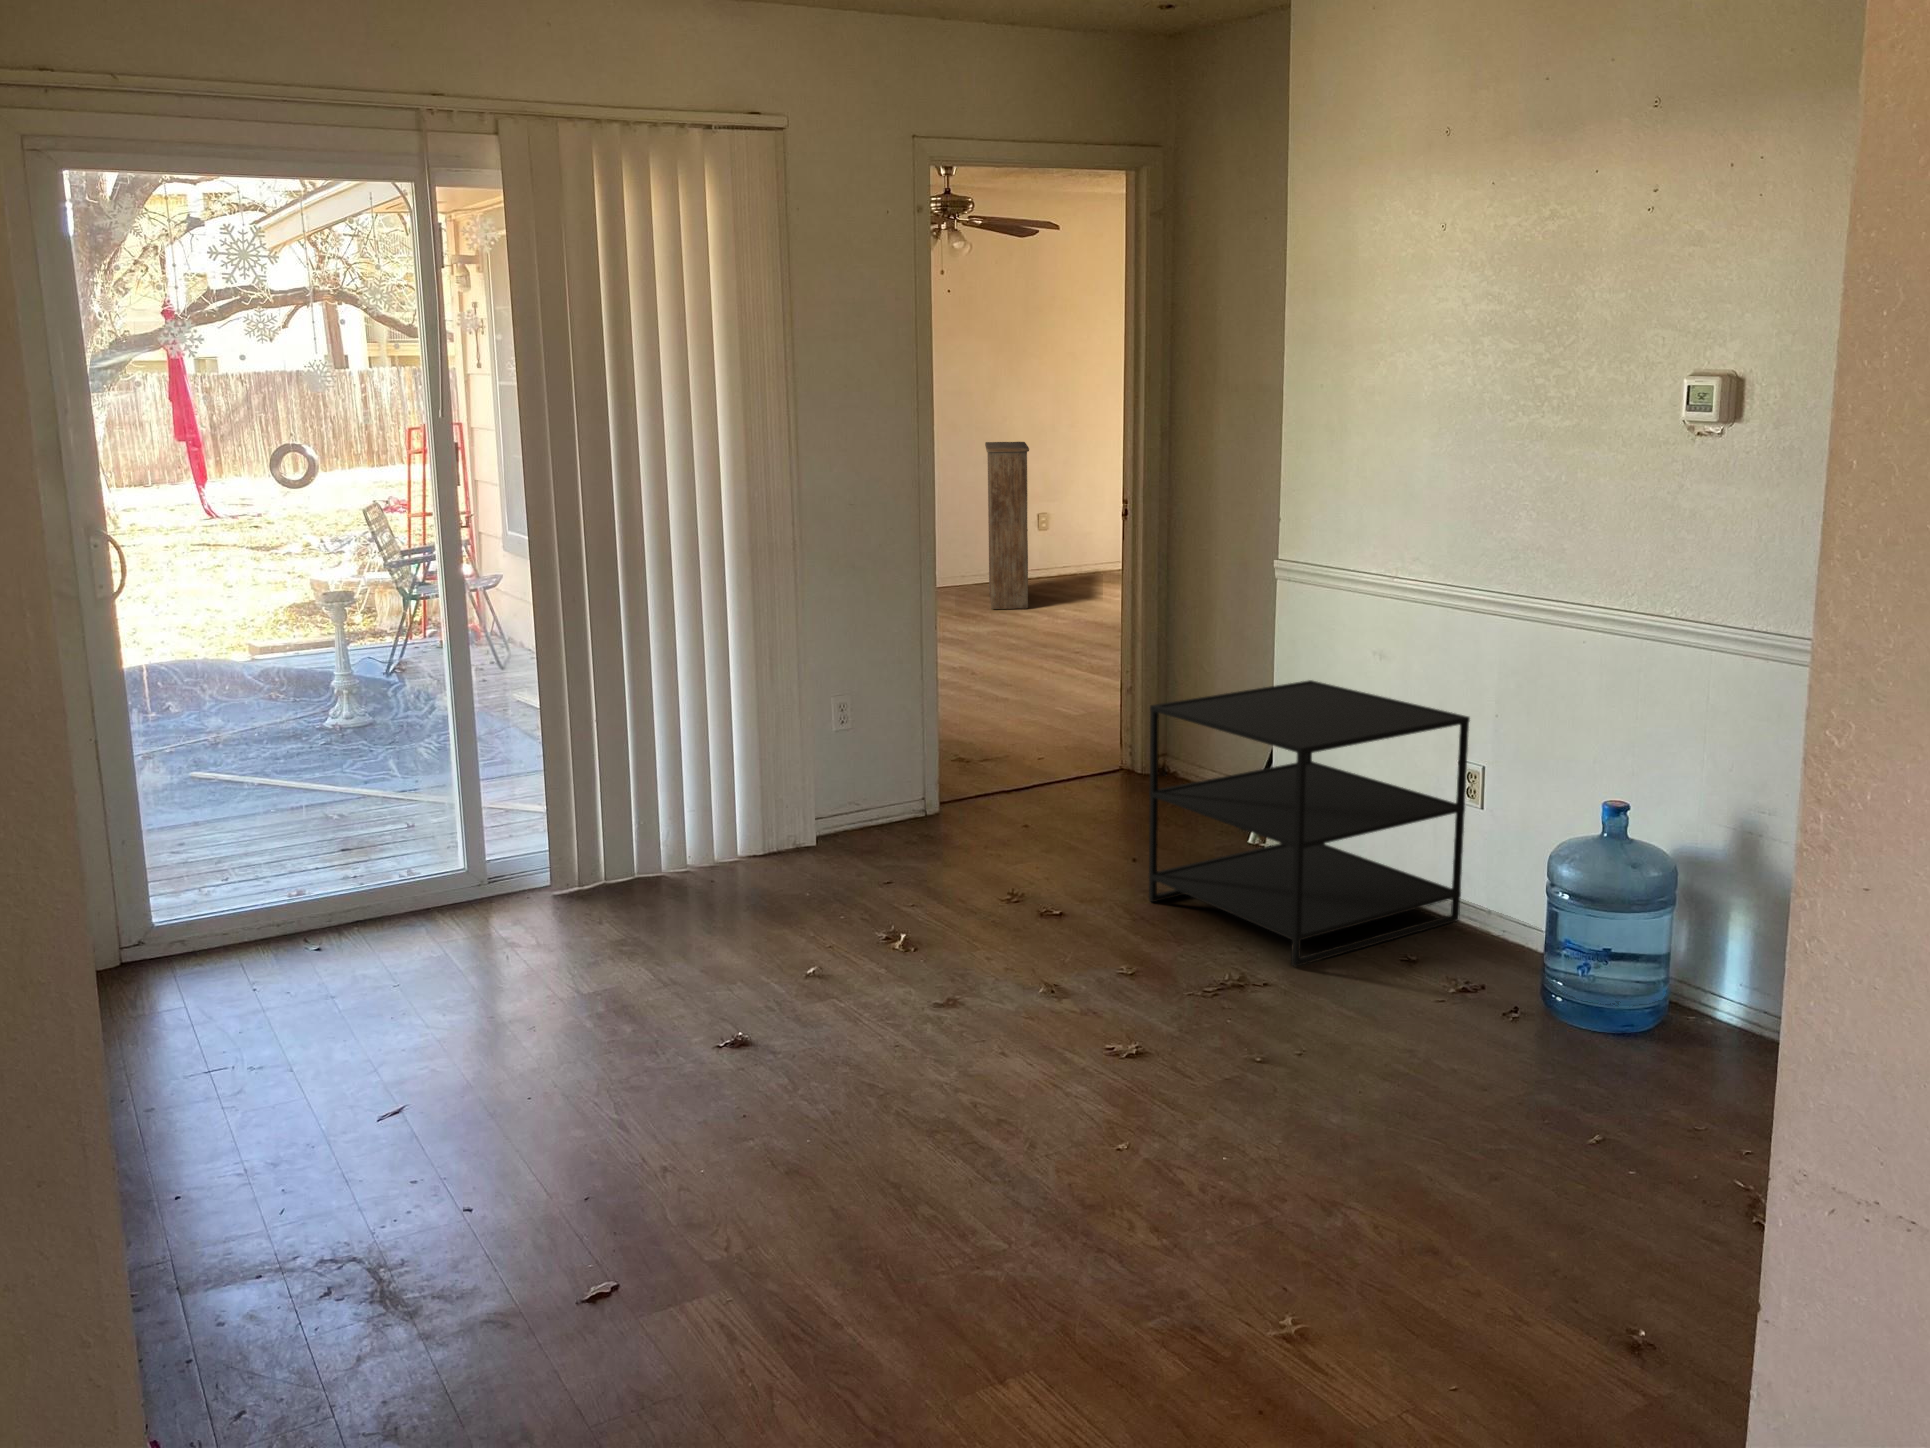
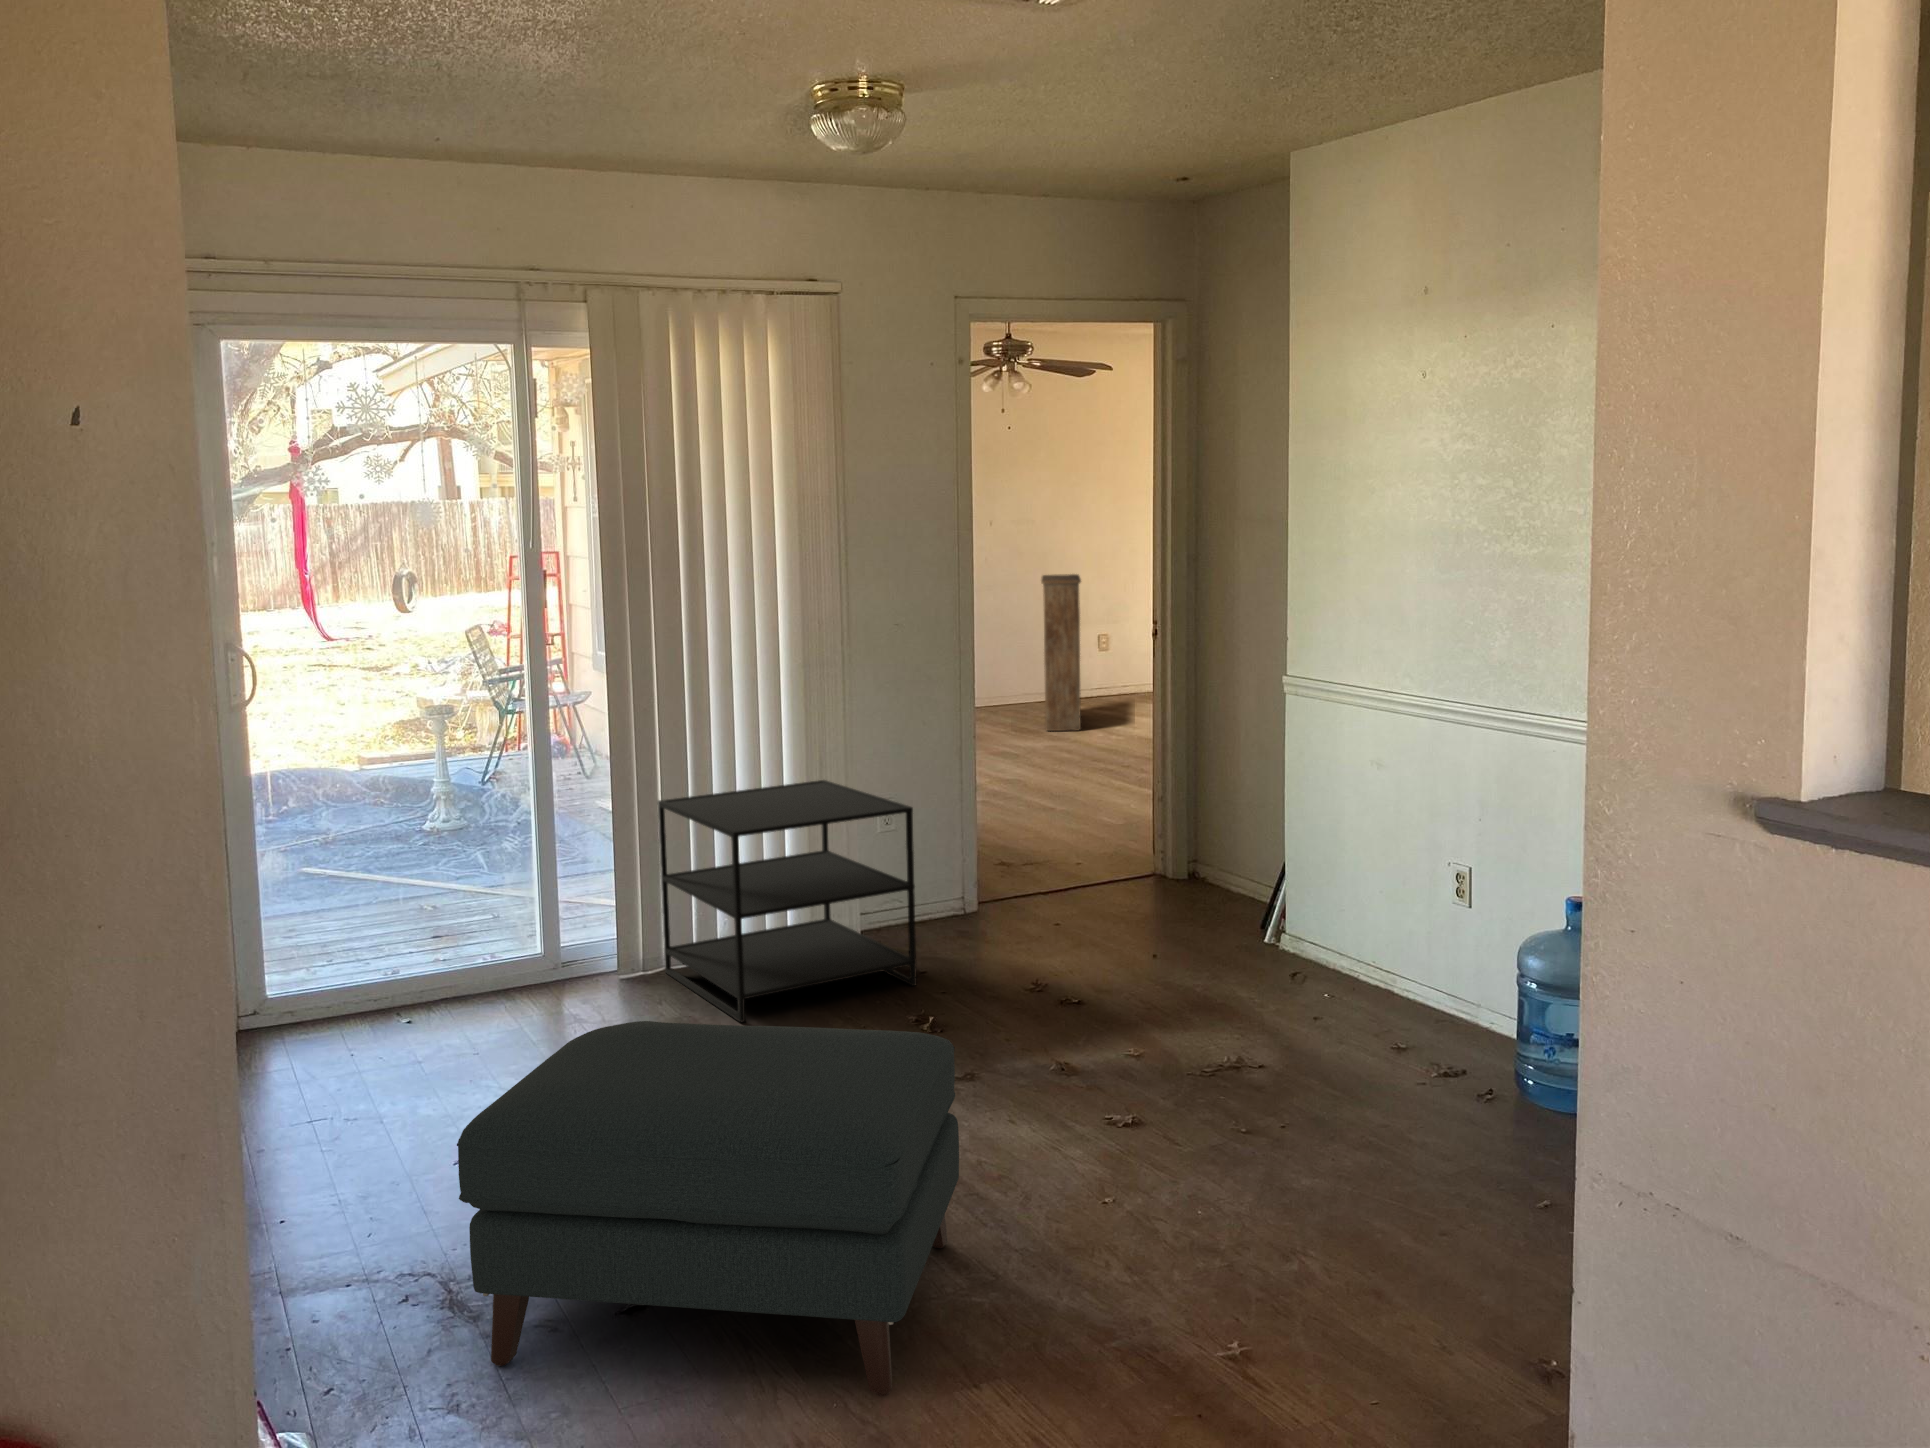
side table: present [1149,680,1470,967] -> present [658,780,917,1022]
ottoman: none [386,966,960,1396] -> present [457,1021,959,1396]

